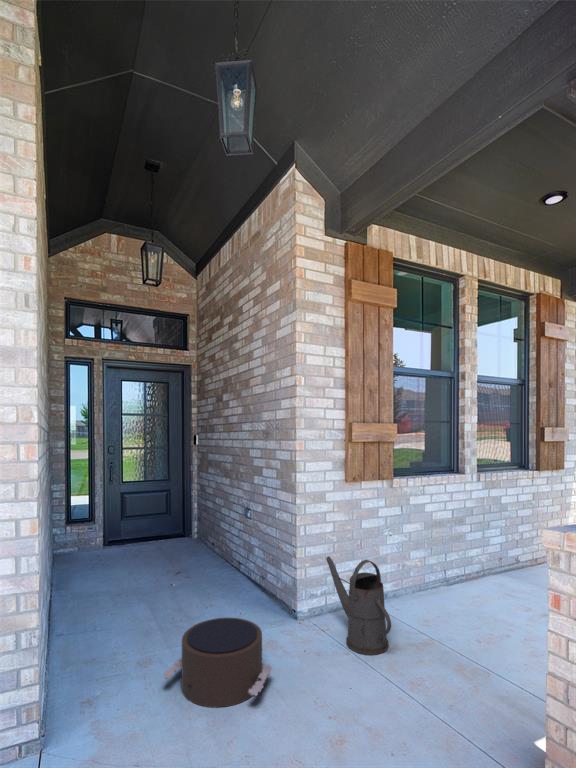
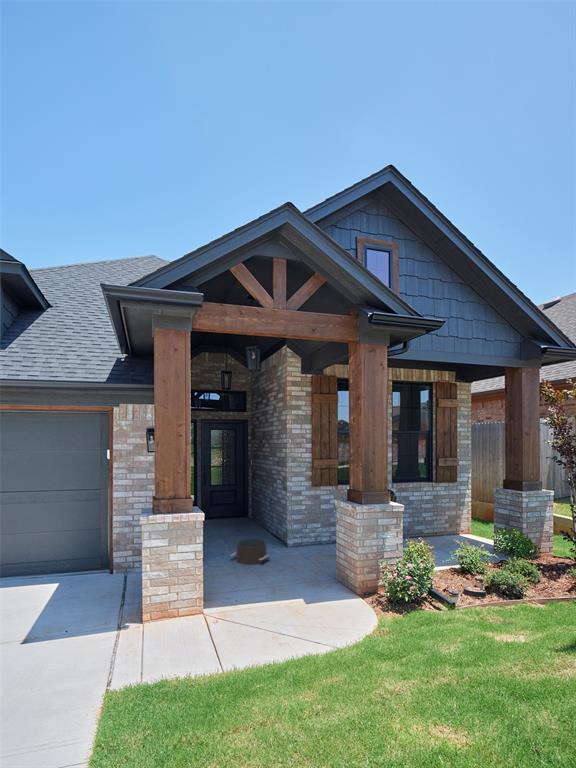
watering can: present [326,556,391,655] -> none [302,520,322,557]

